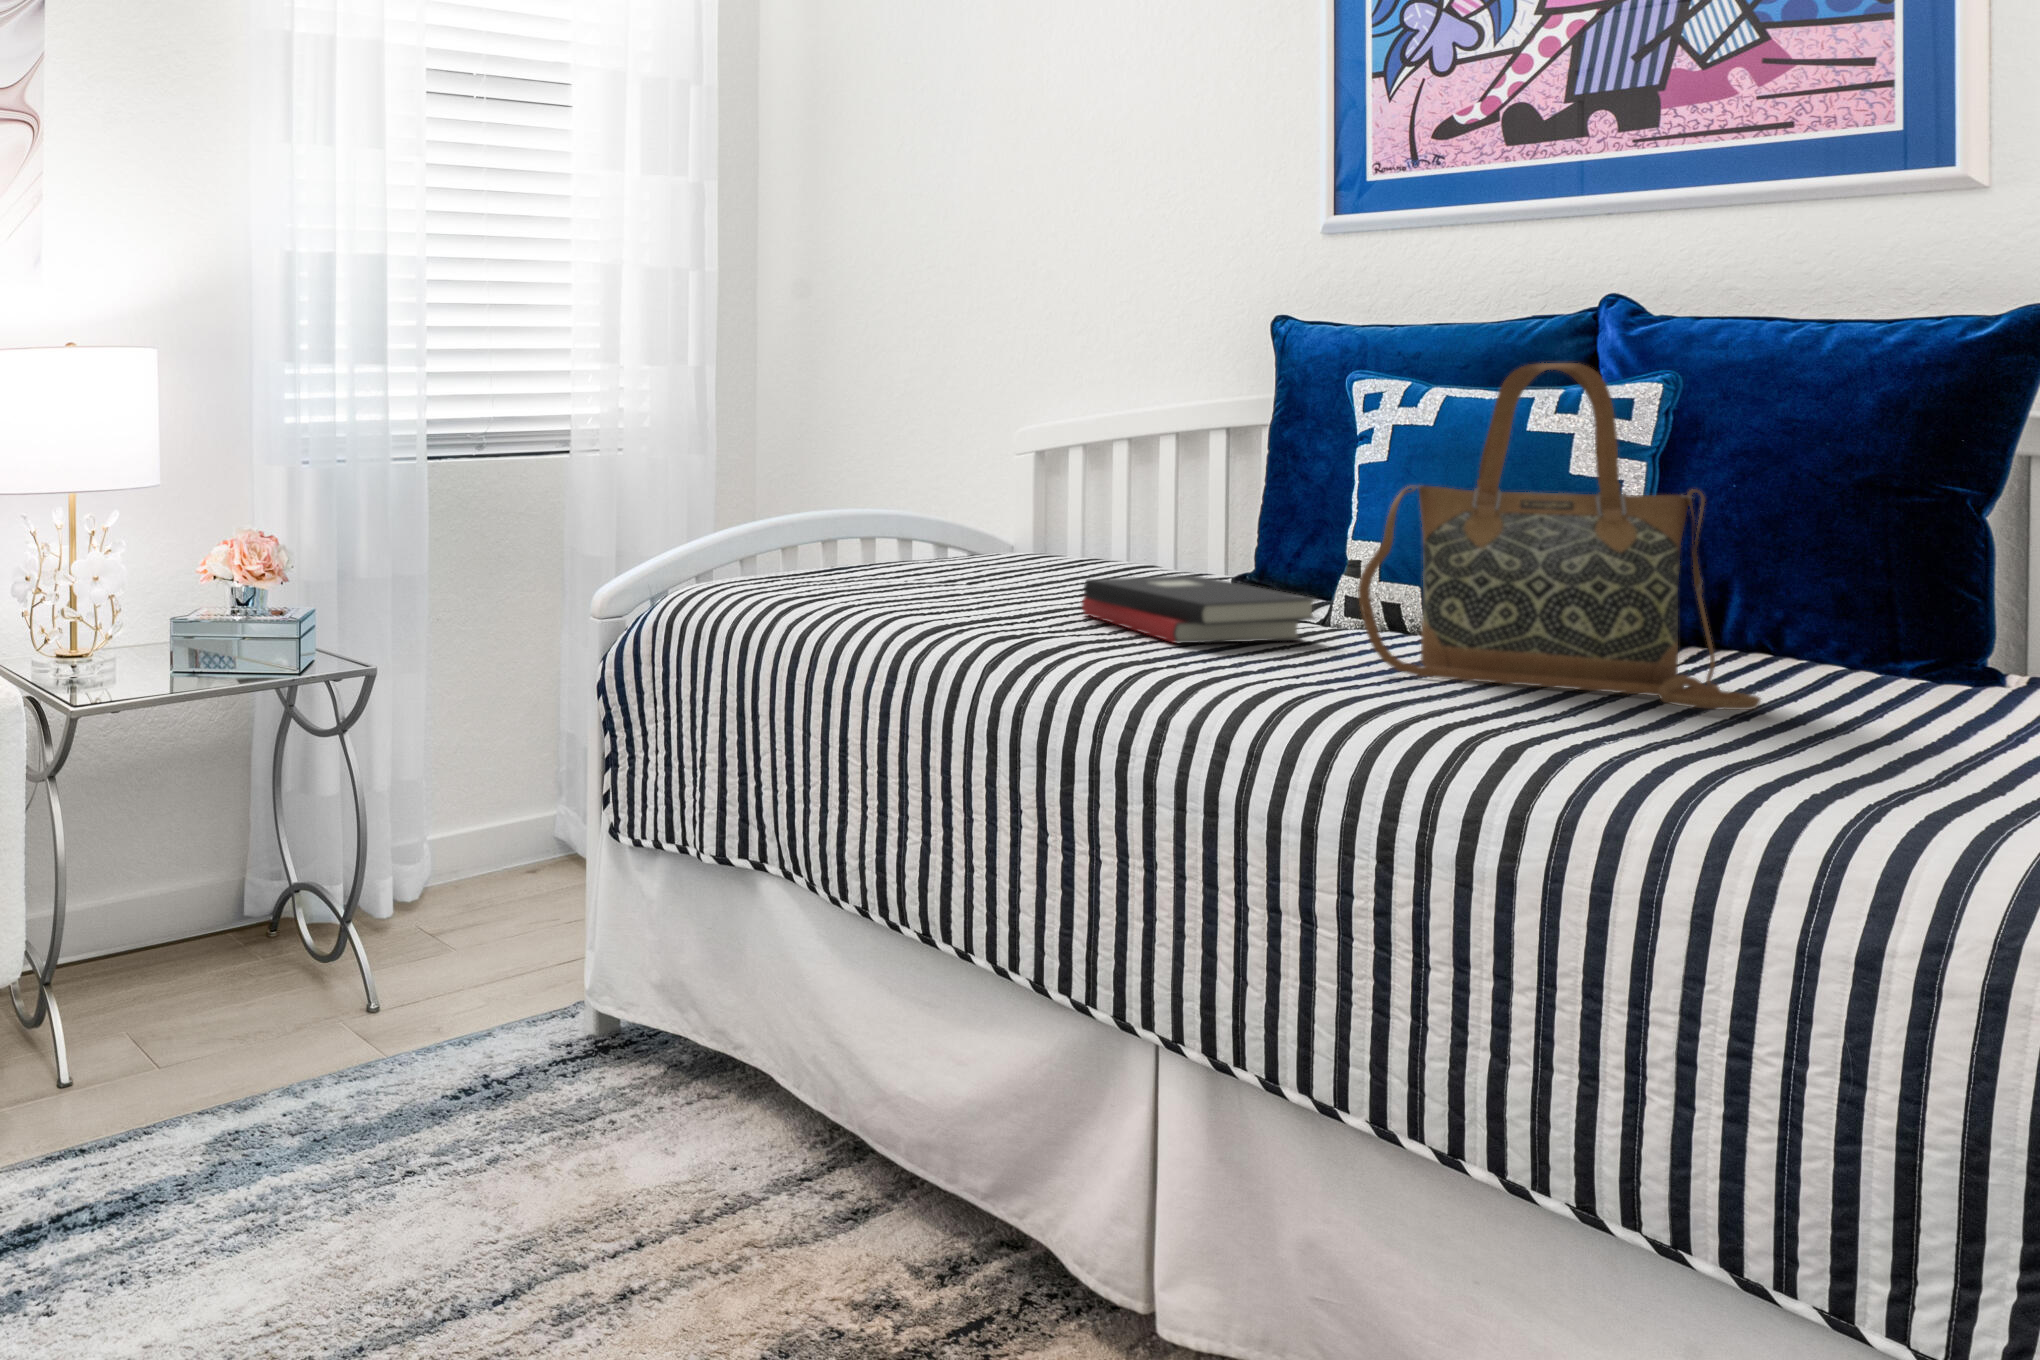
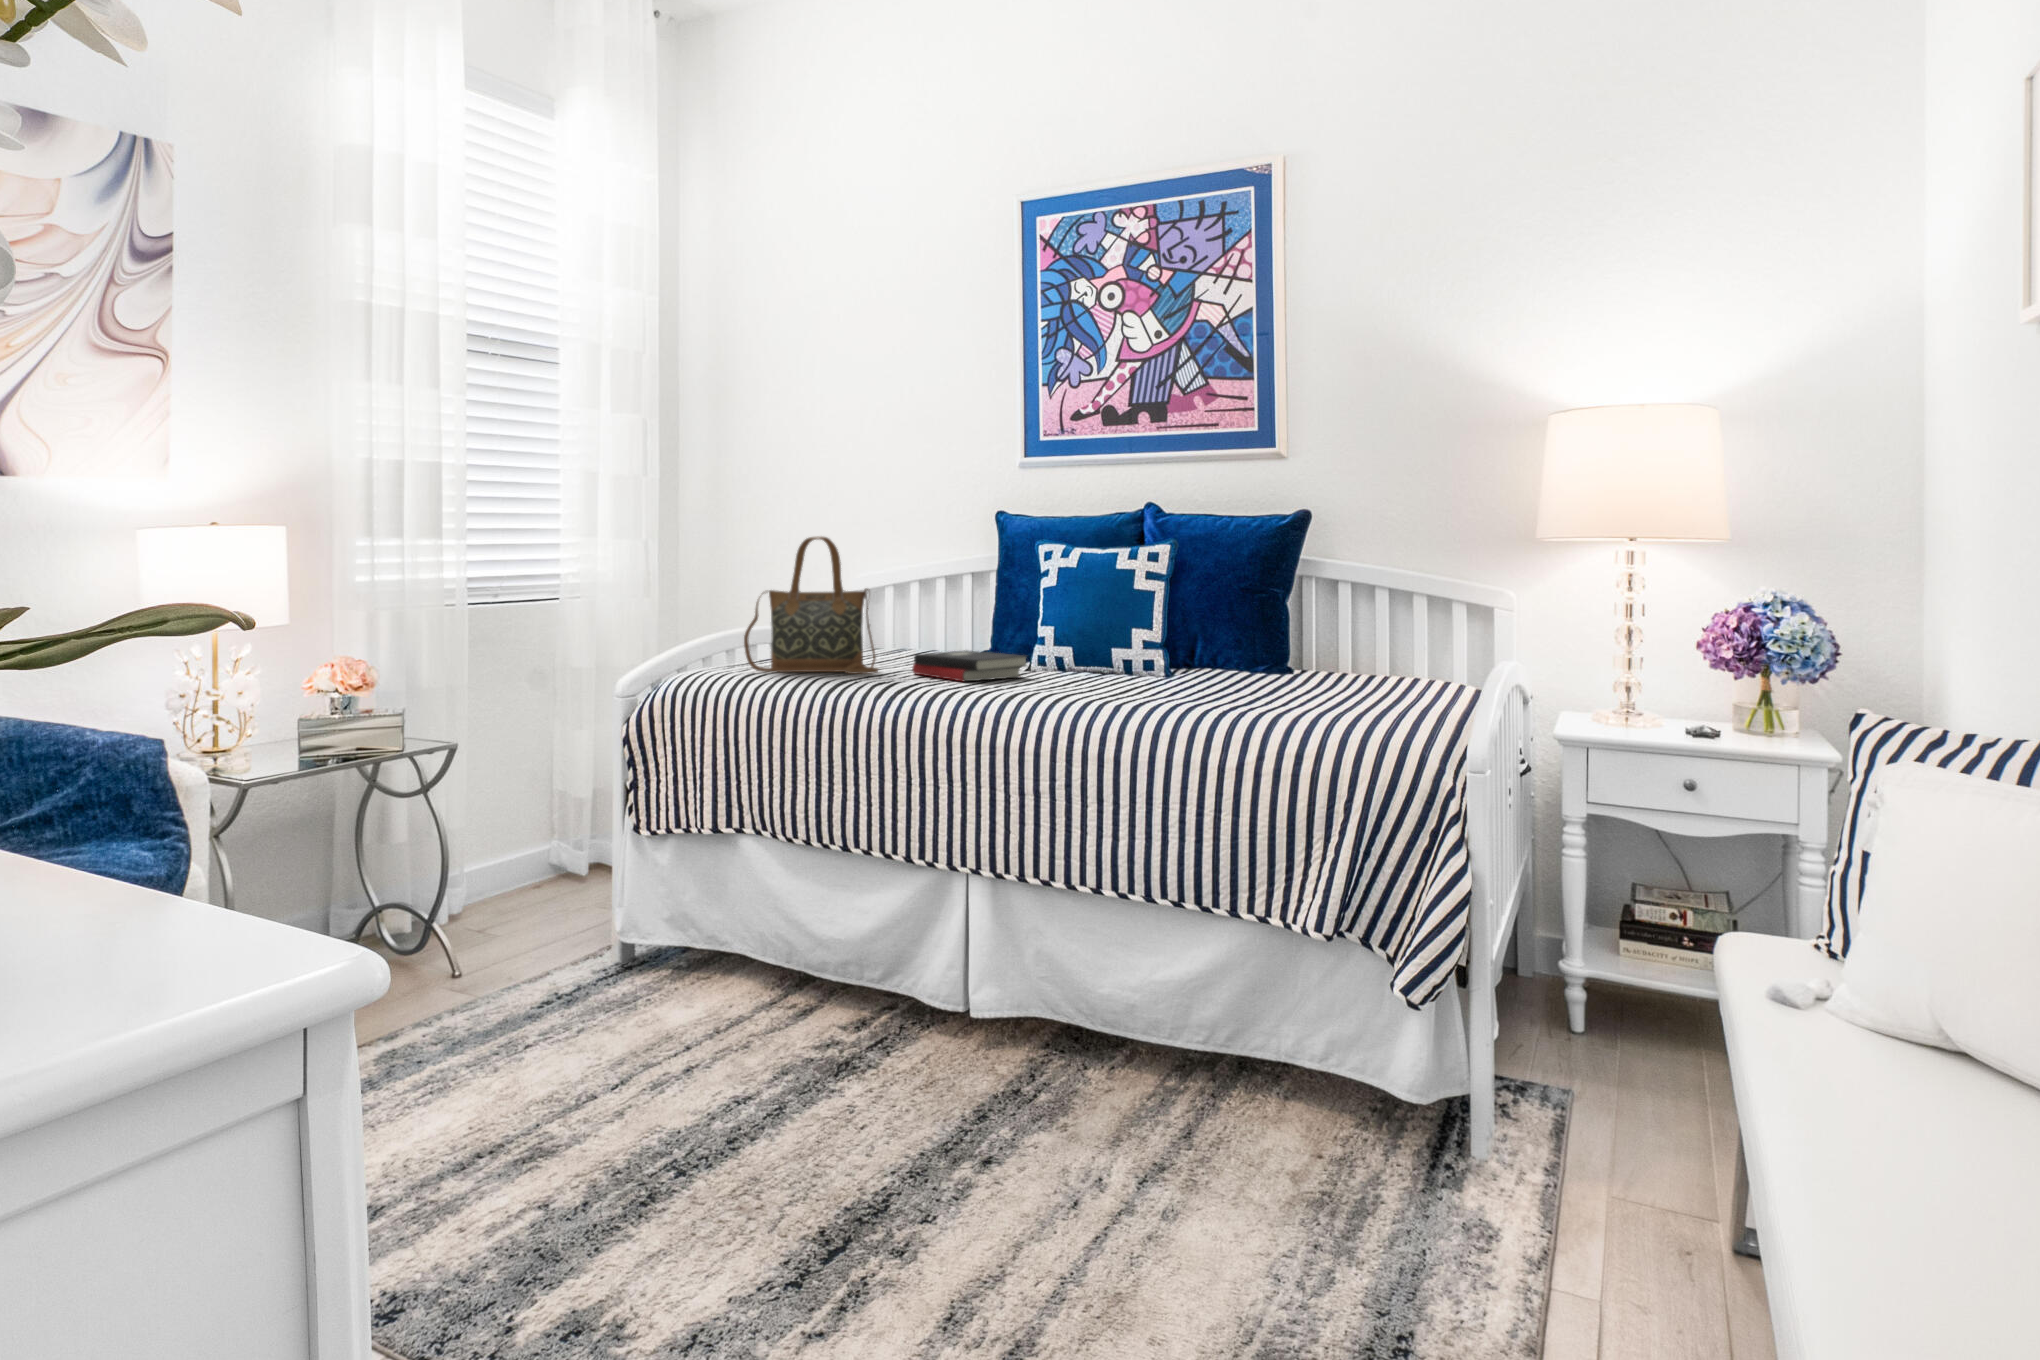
handbag: present [1358,363,1761,710] -> present [744,536,878,674]

